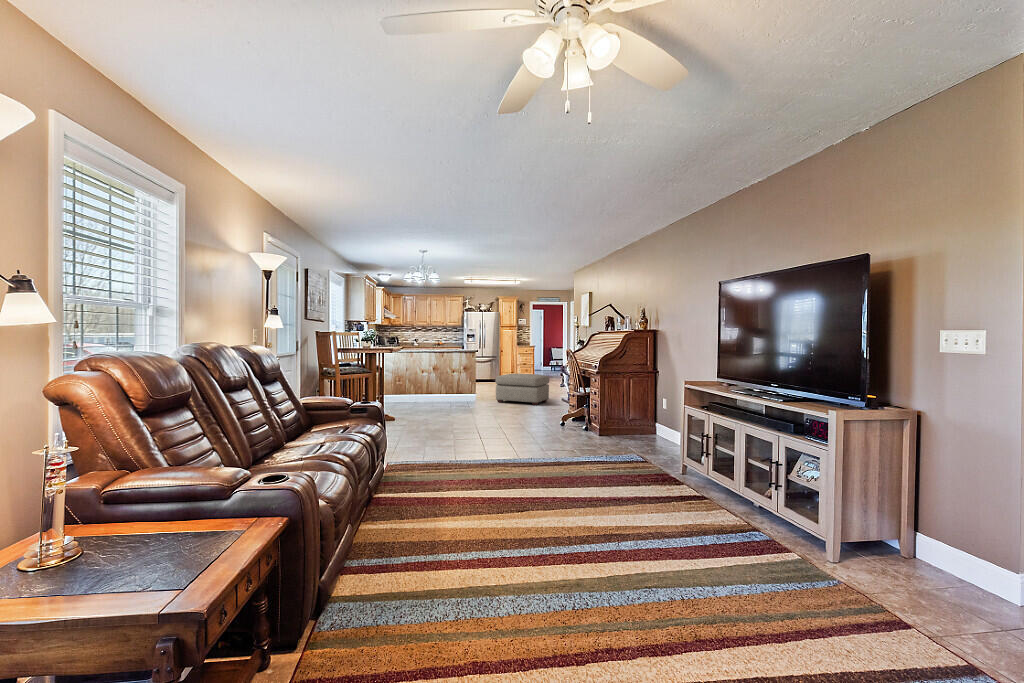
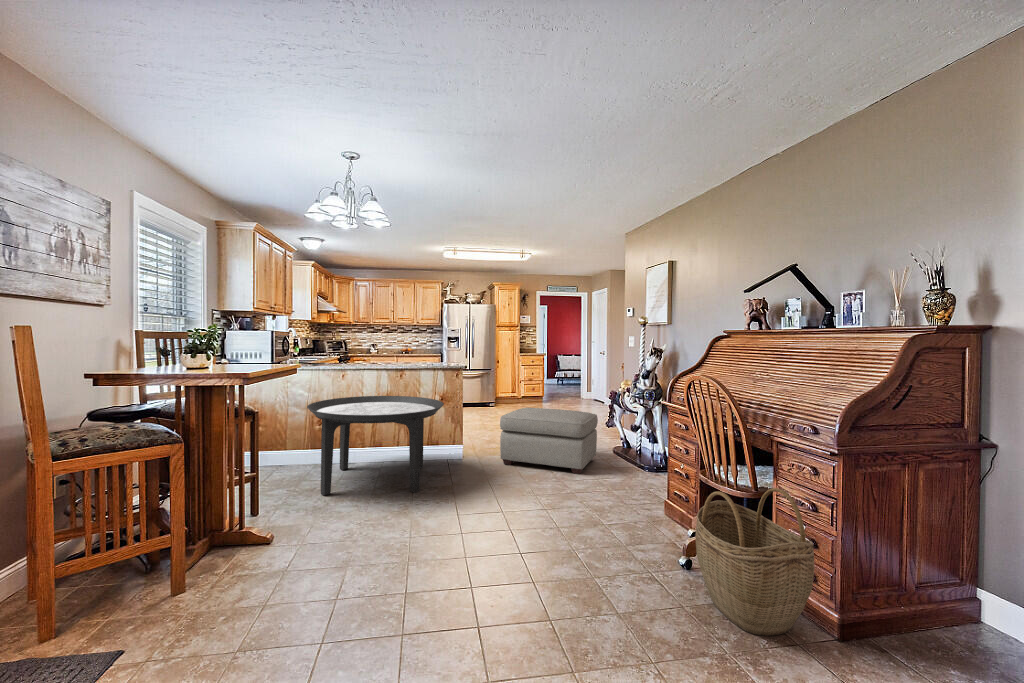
round table: none [399,366,466,409] -> present [307,396,444,495]
woven basket: none [558,387,590,433] -> present [695,488,815,636]

